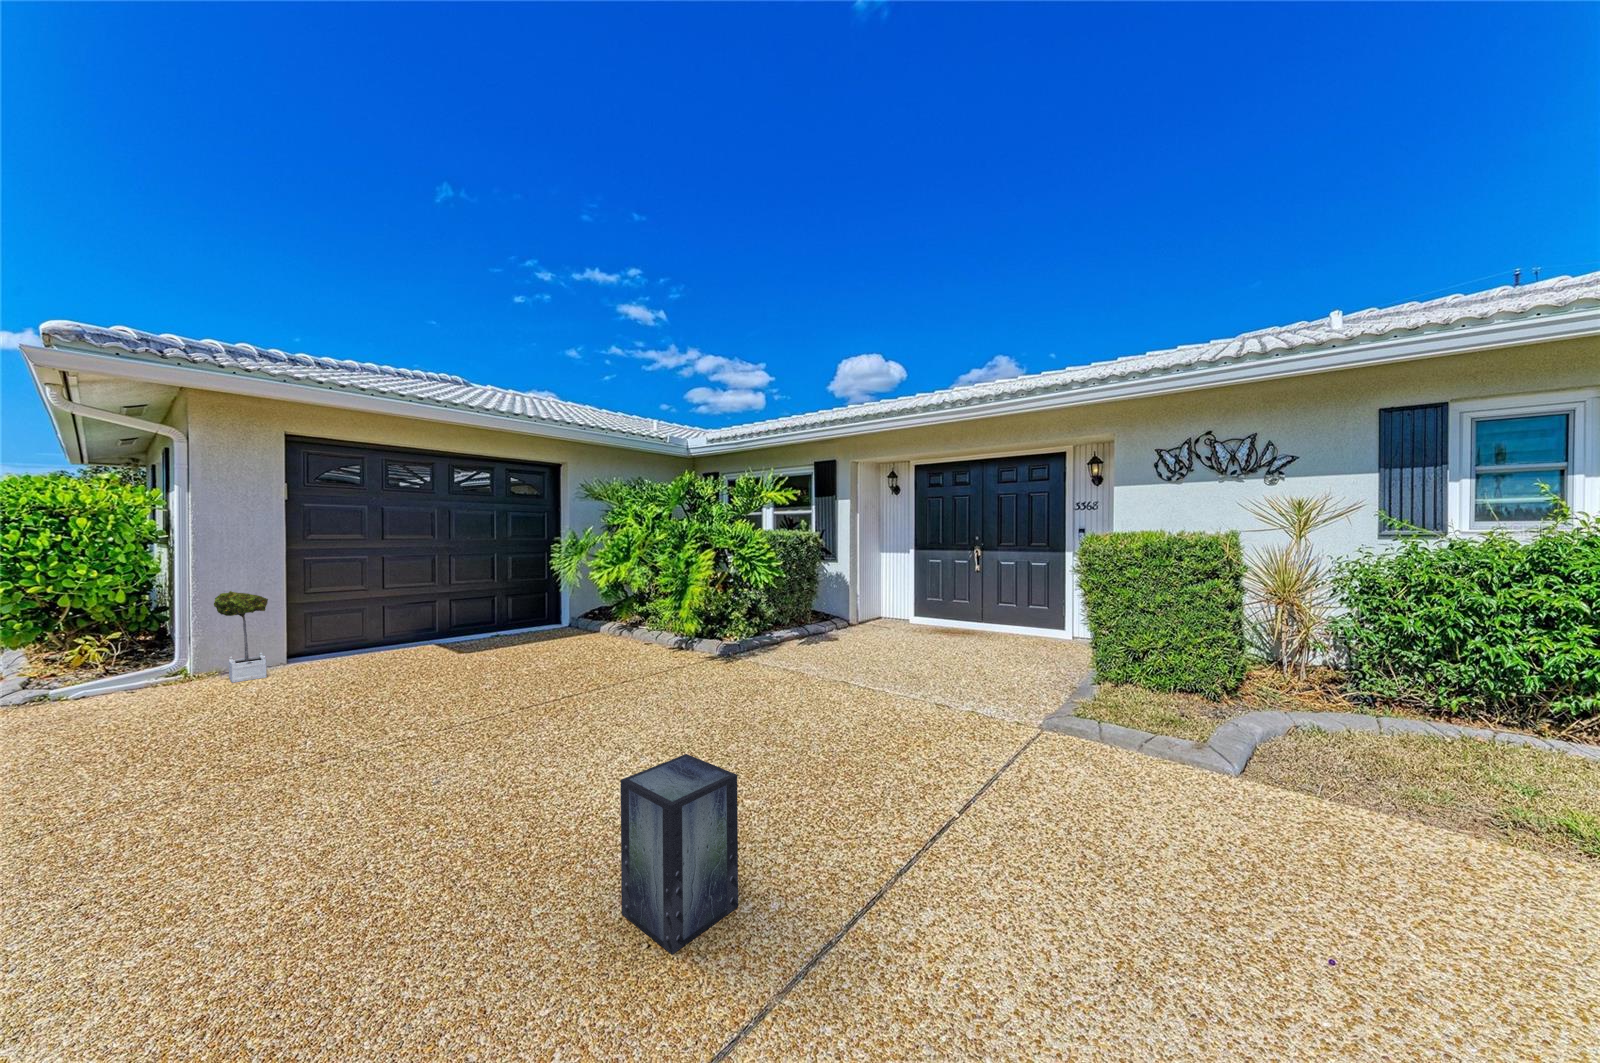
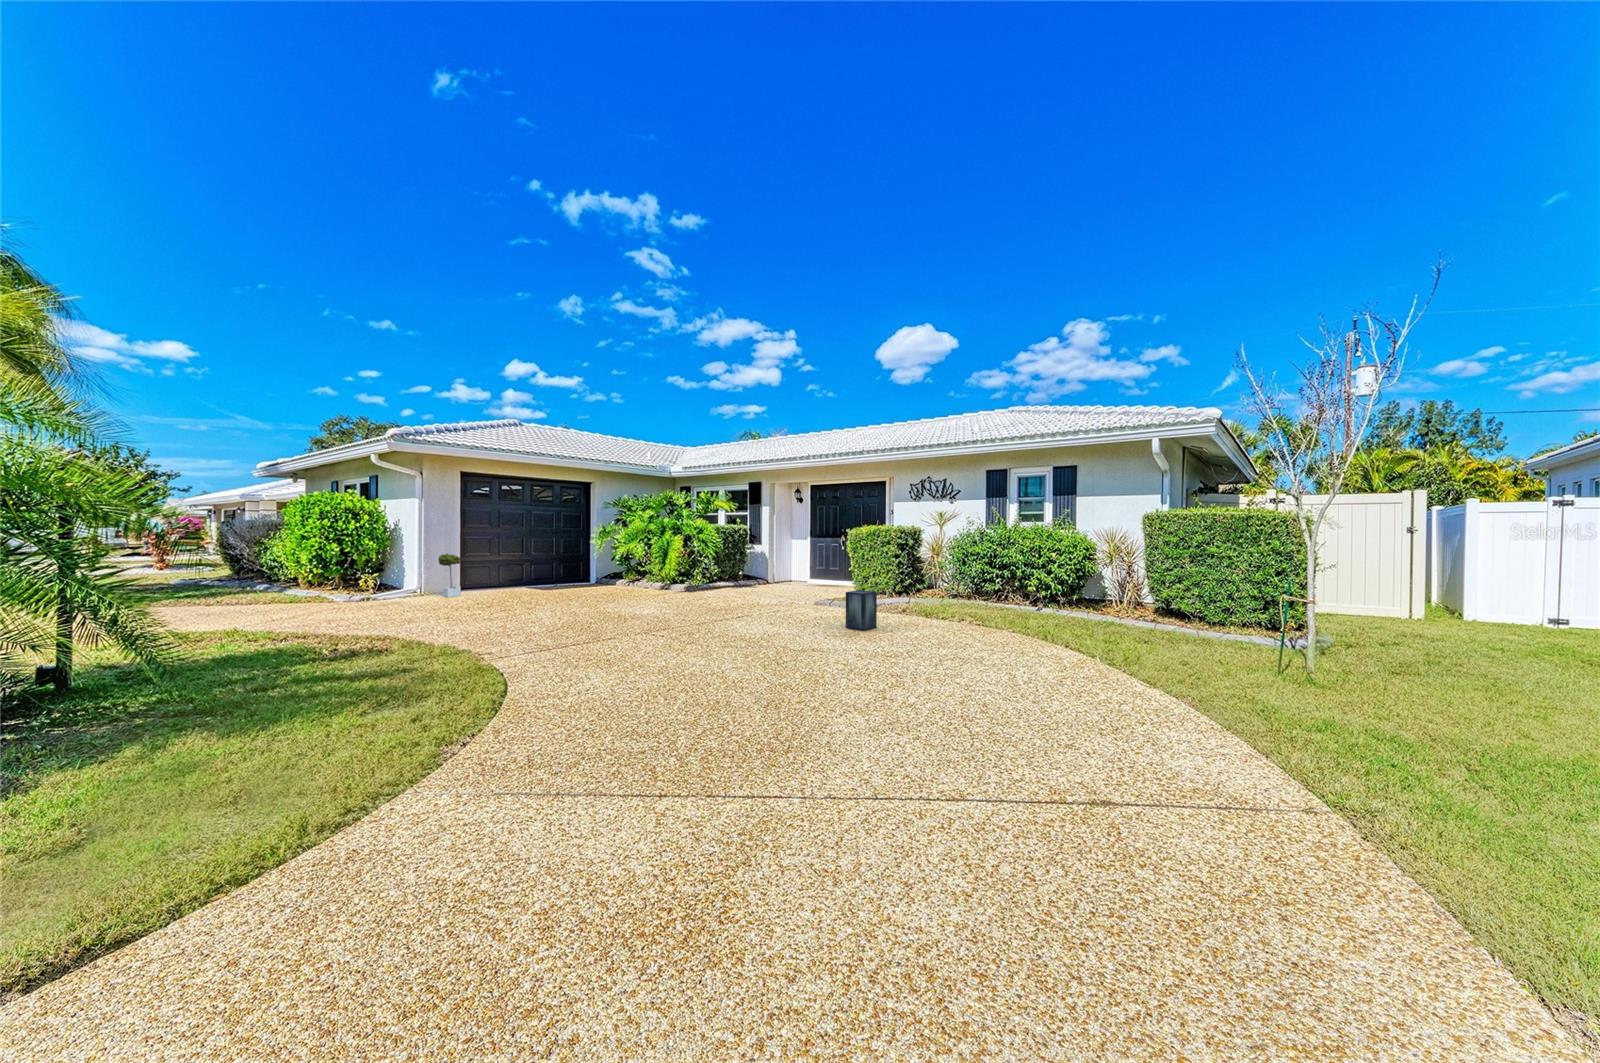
storage box: present [620,754,738,954] -> present [846,590,877,631]

